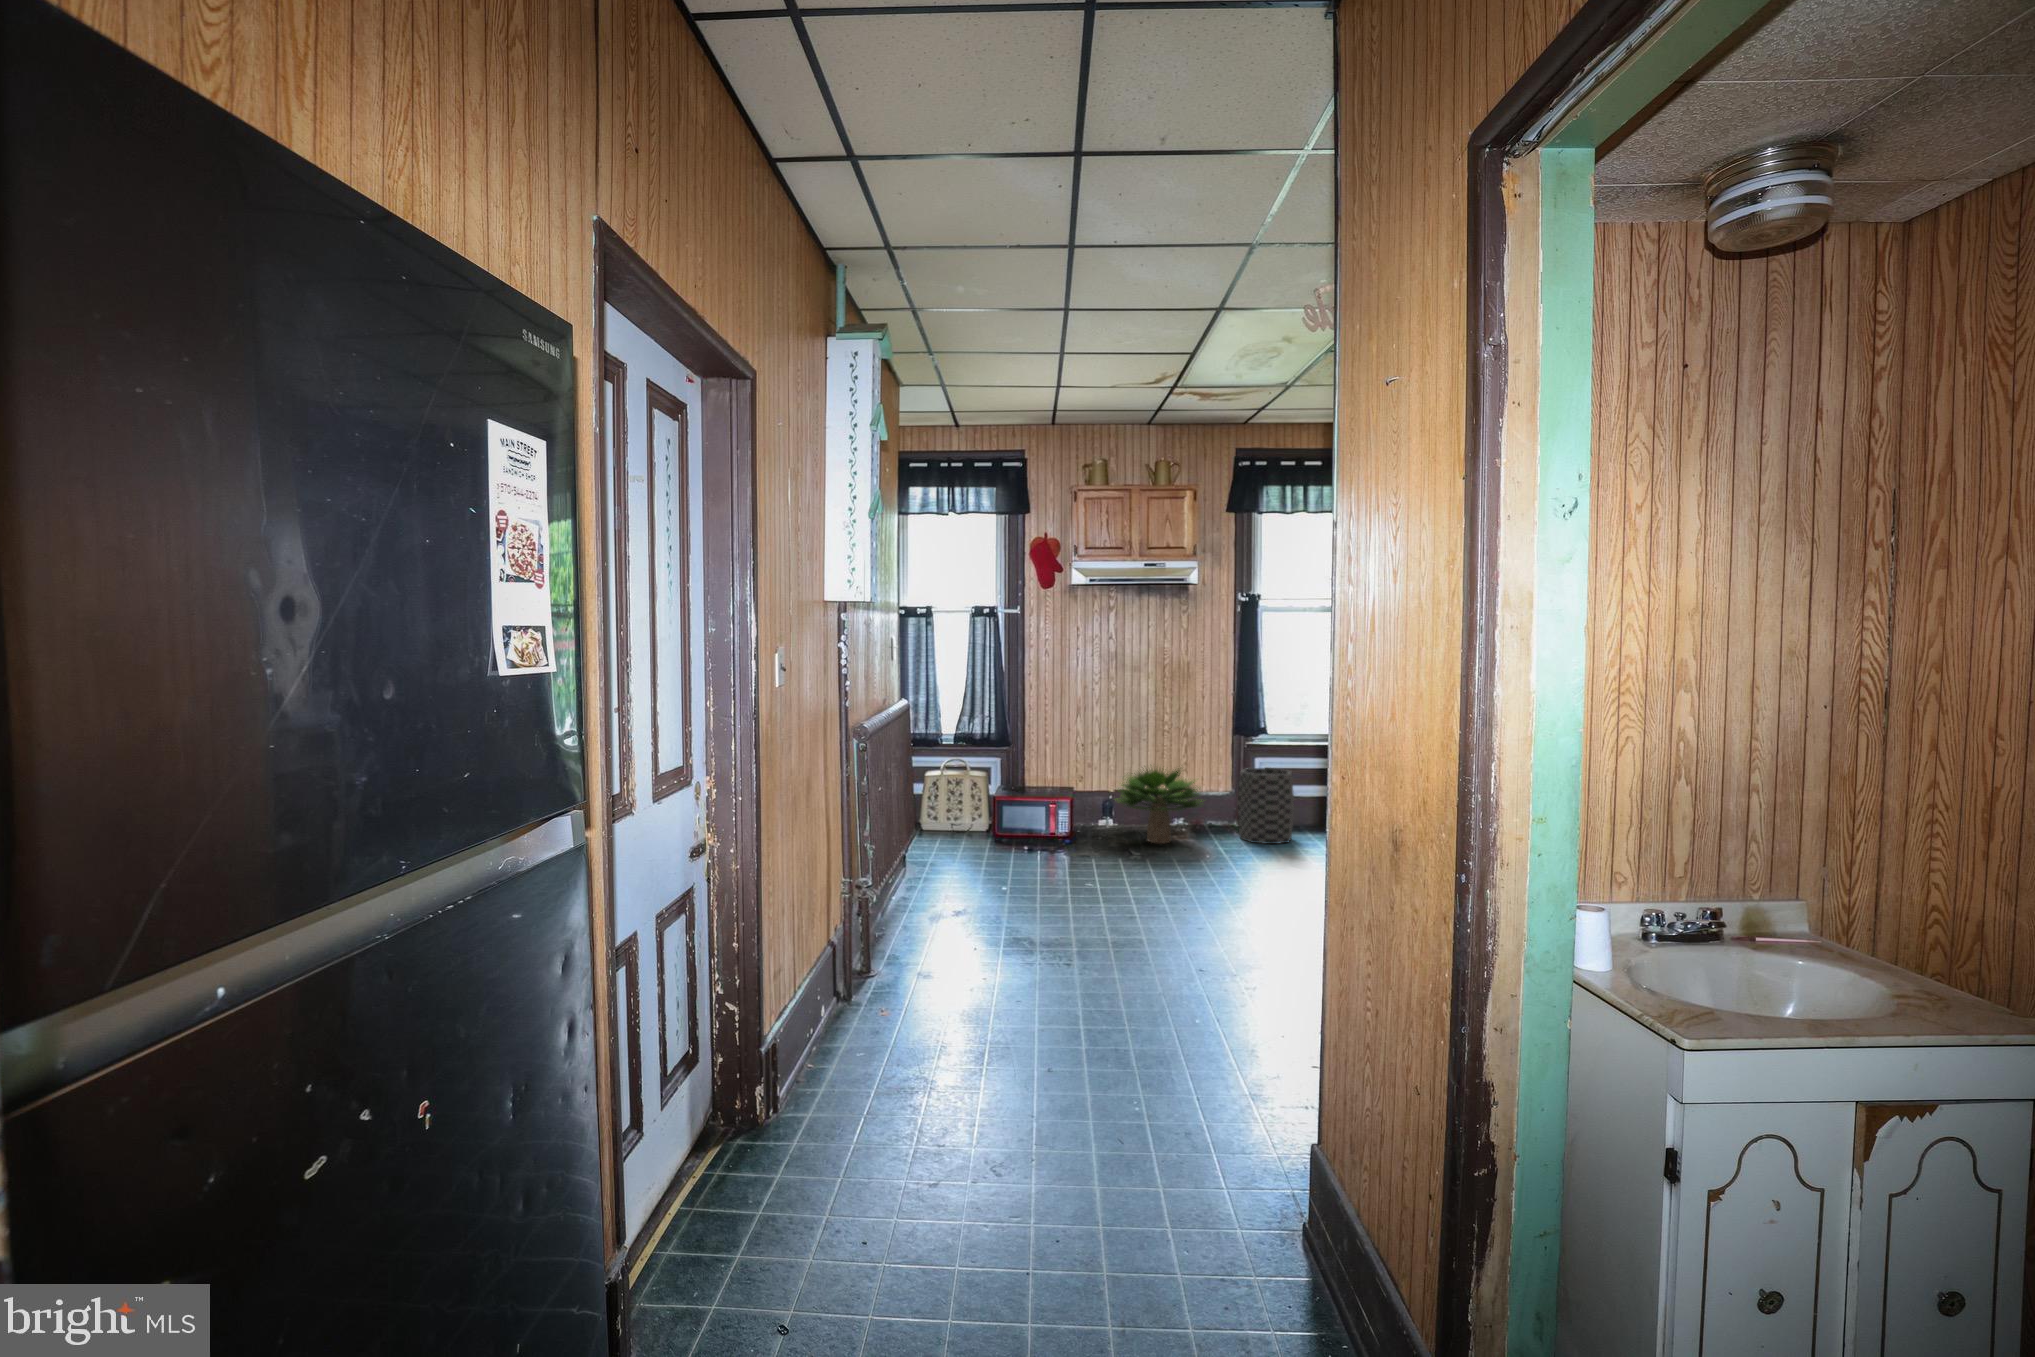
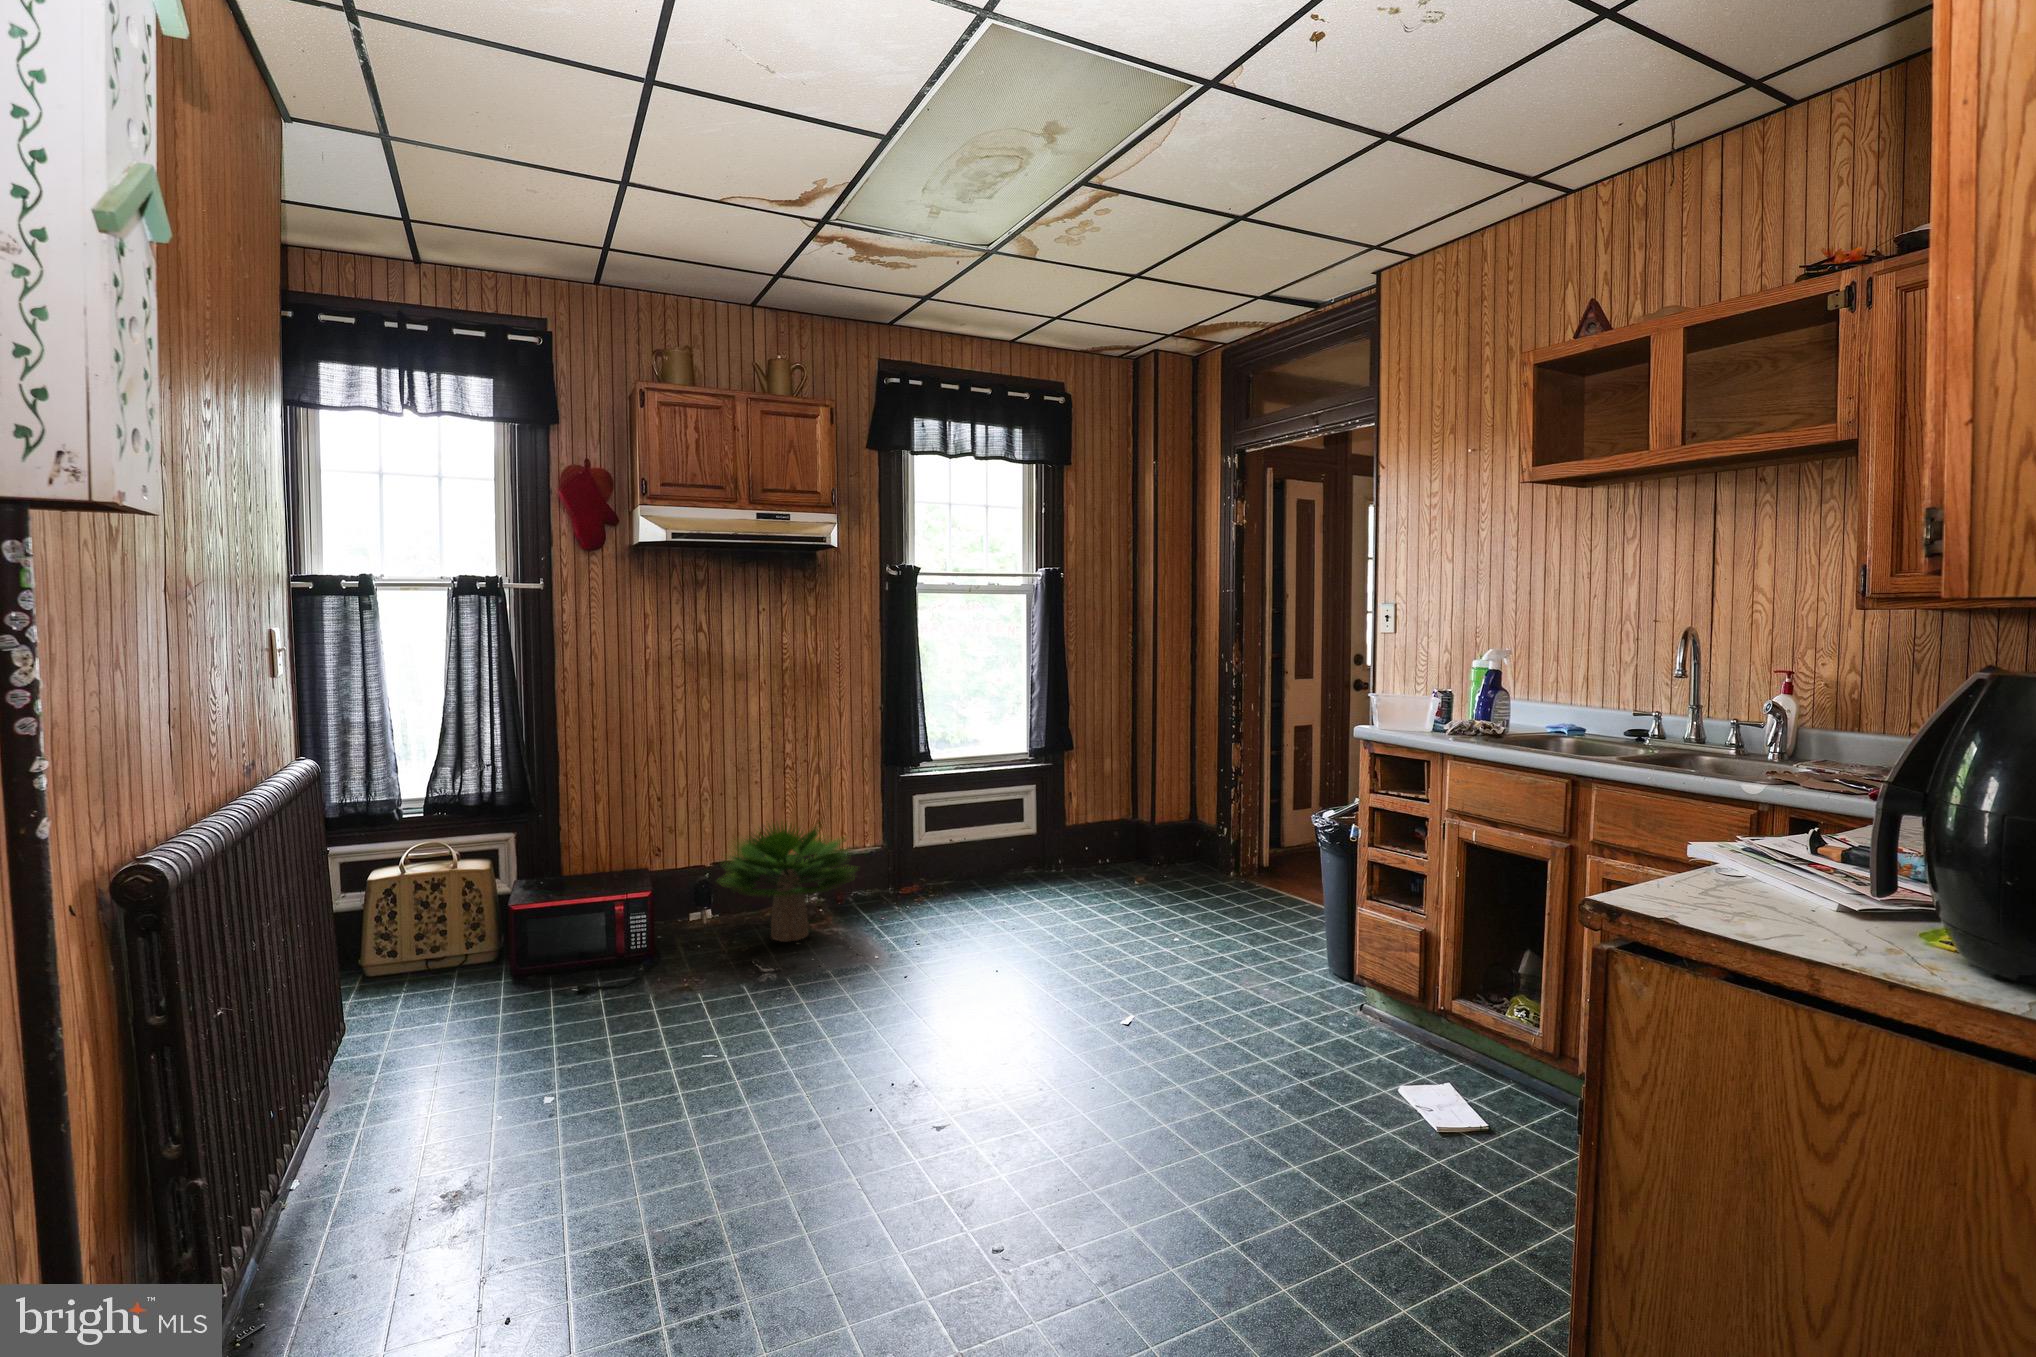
trash can: present [1238,768,1294,844] -> none [898,809,972,919]

